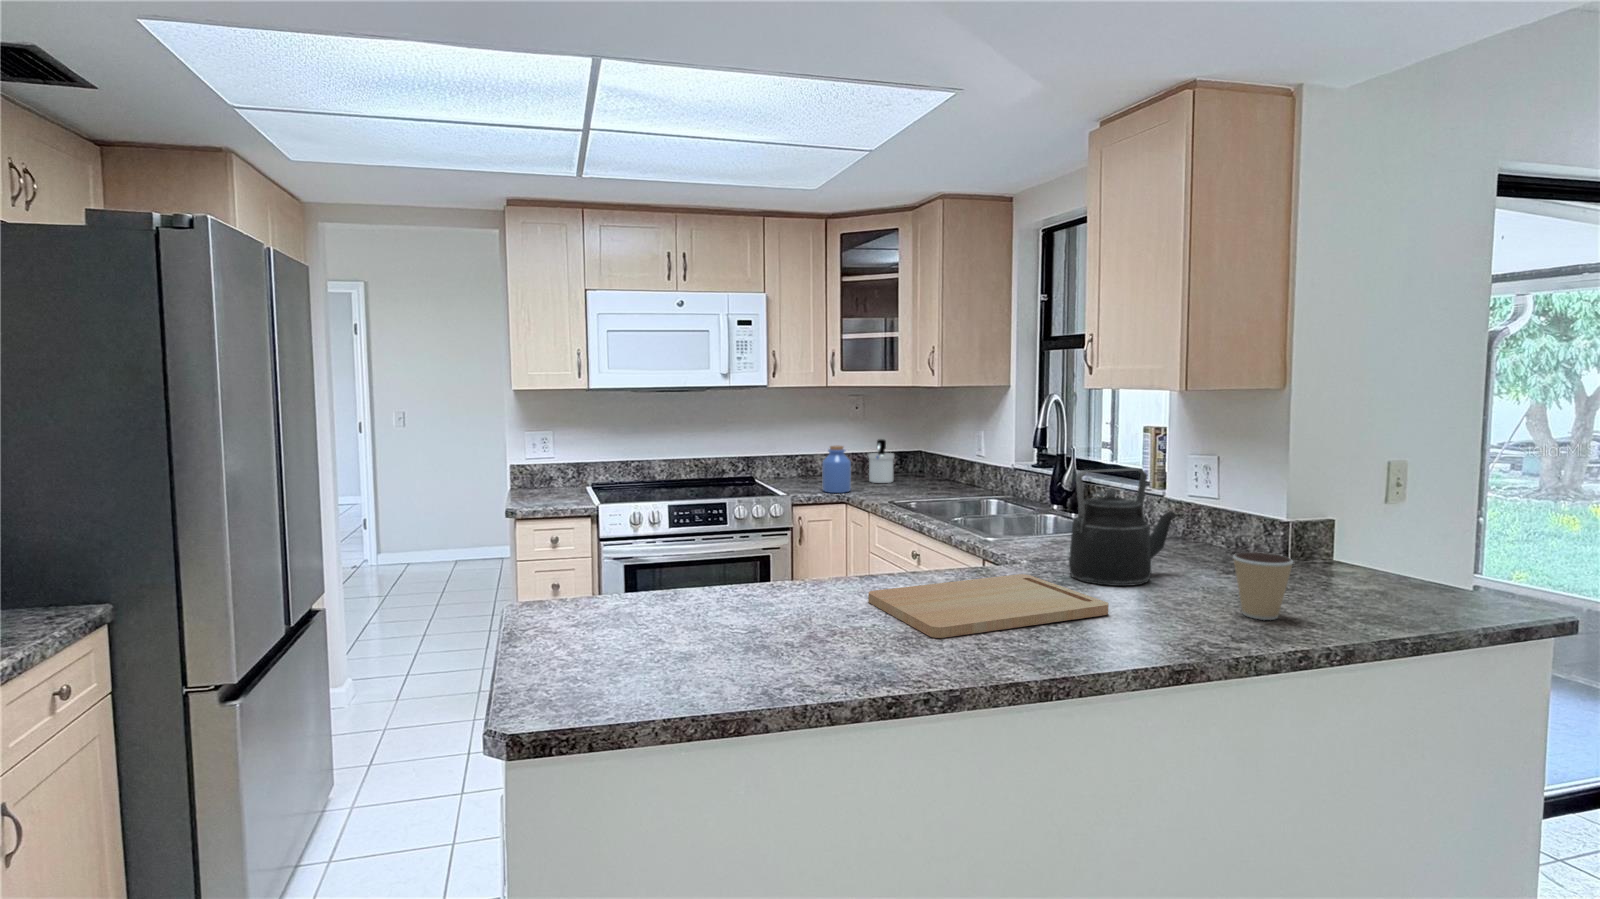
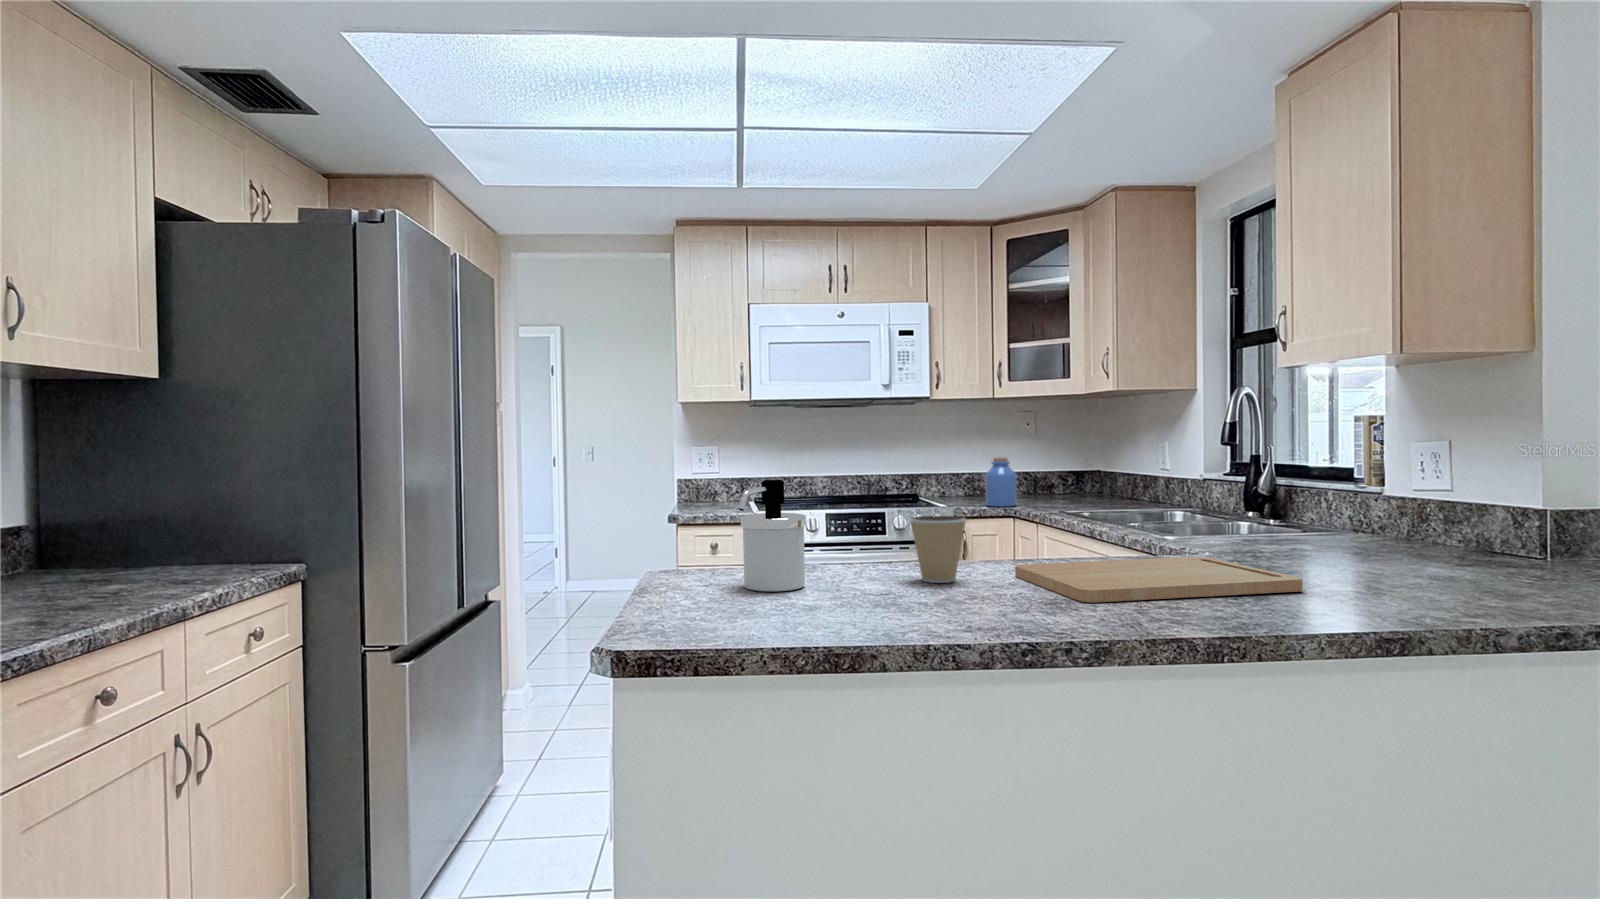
soap dispenser: present [868,439,894,483] -> present [739,480,806,591]
kettle: present [1069,468,1176,586] -> none [1258,439,1395,572]
coffee cup: present [1233,552,1293,620] -> present [910,516,966,583]

